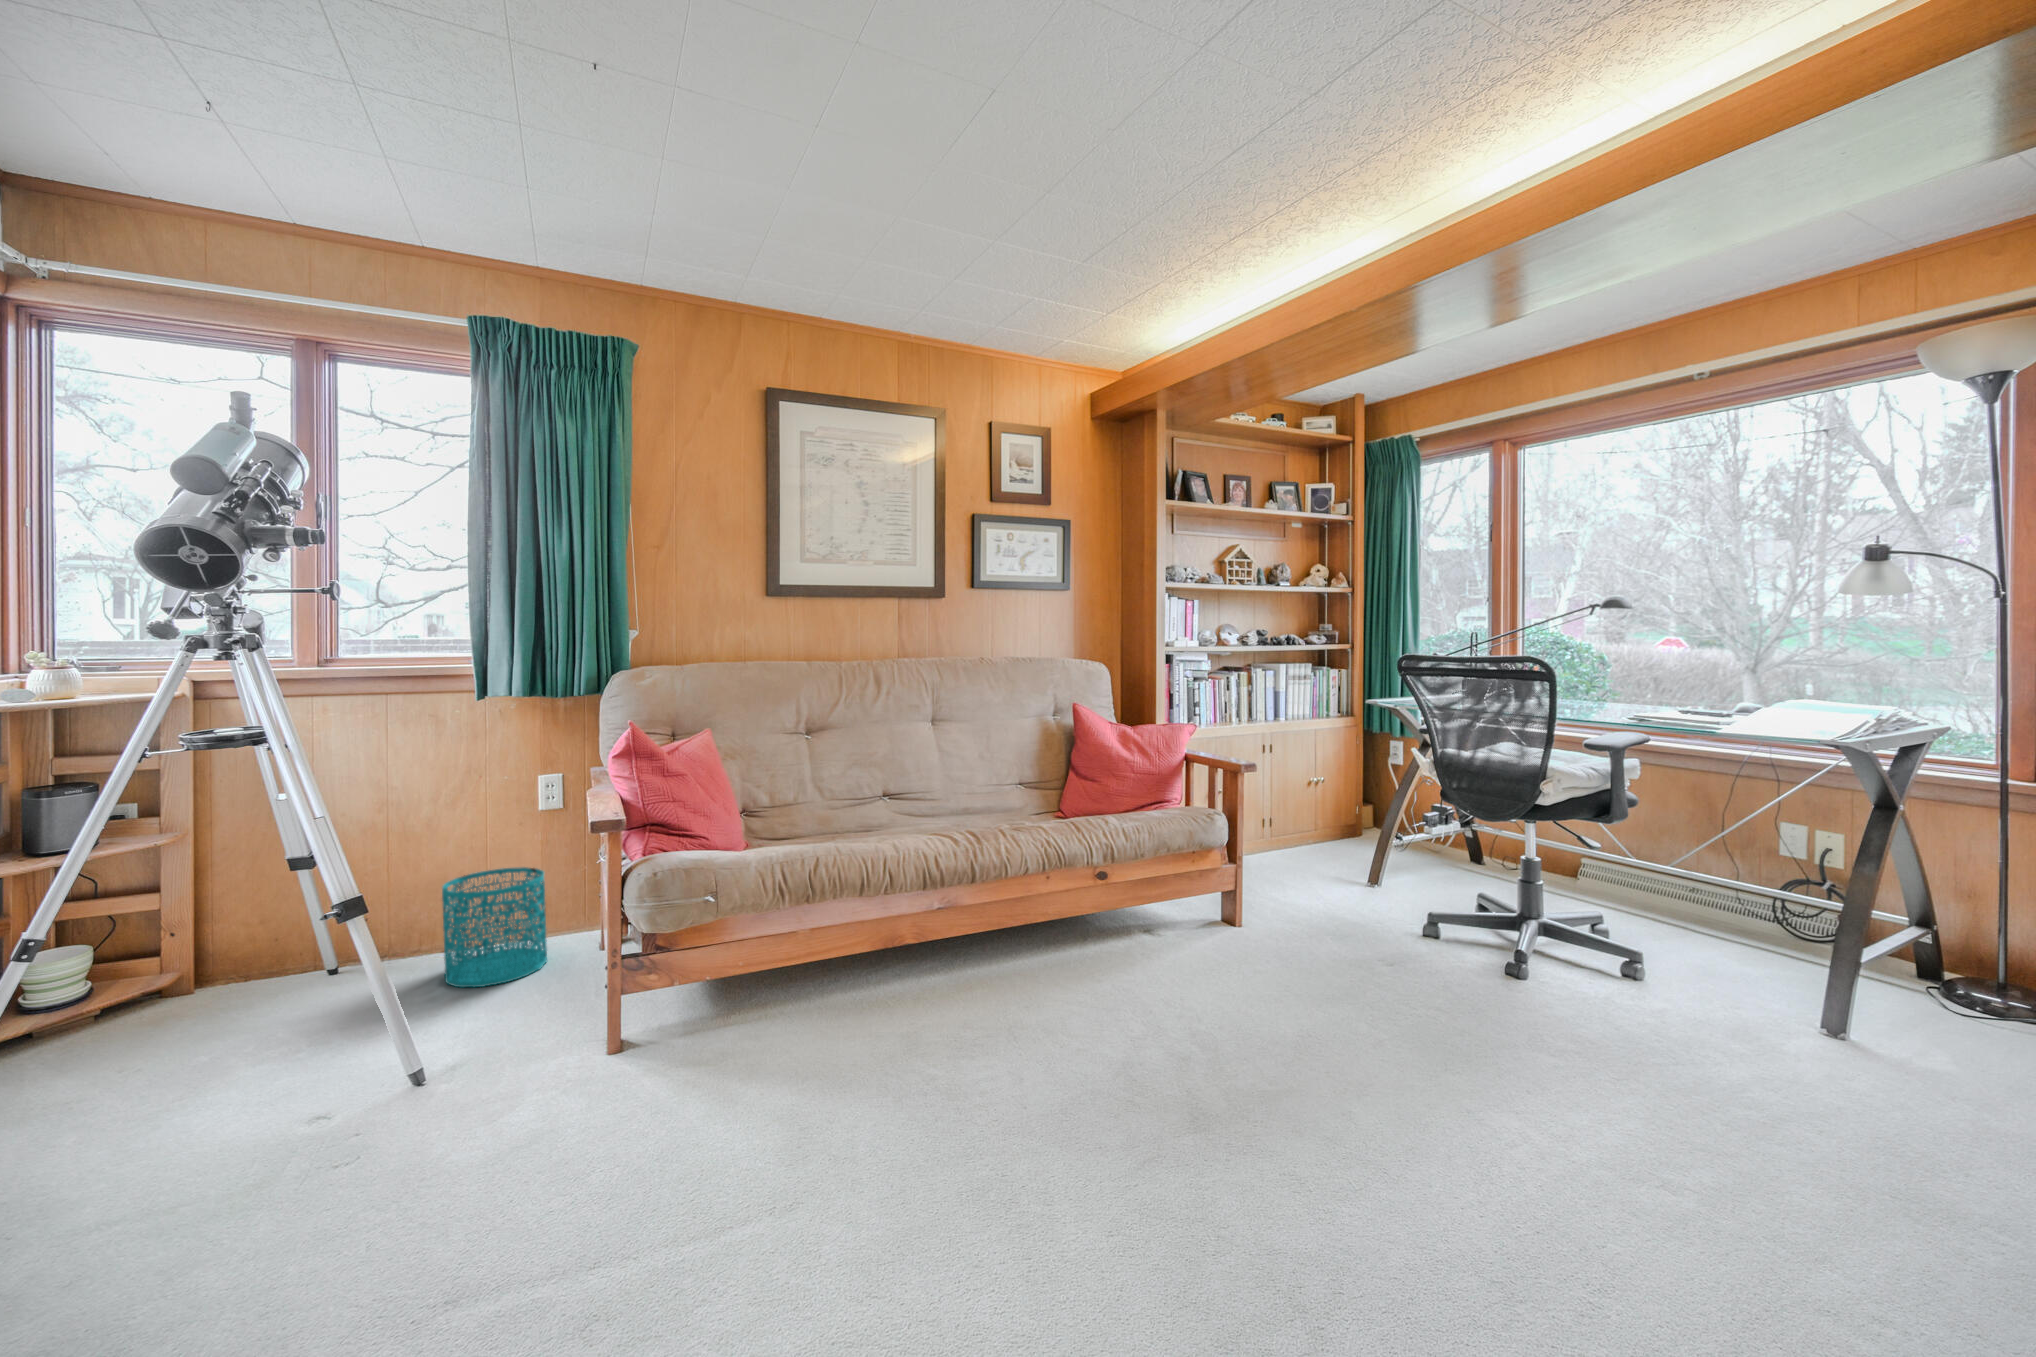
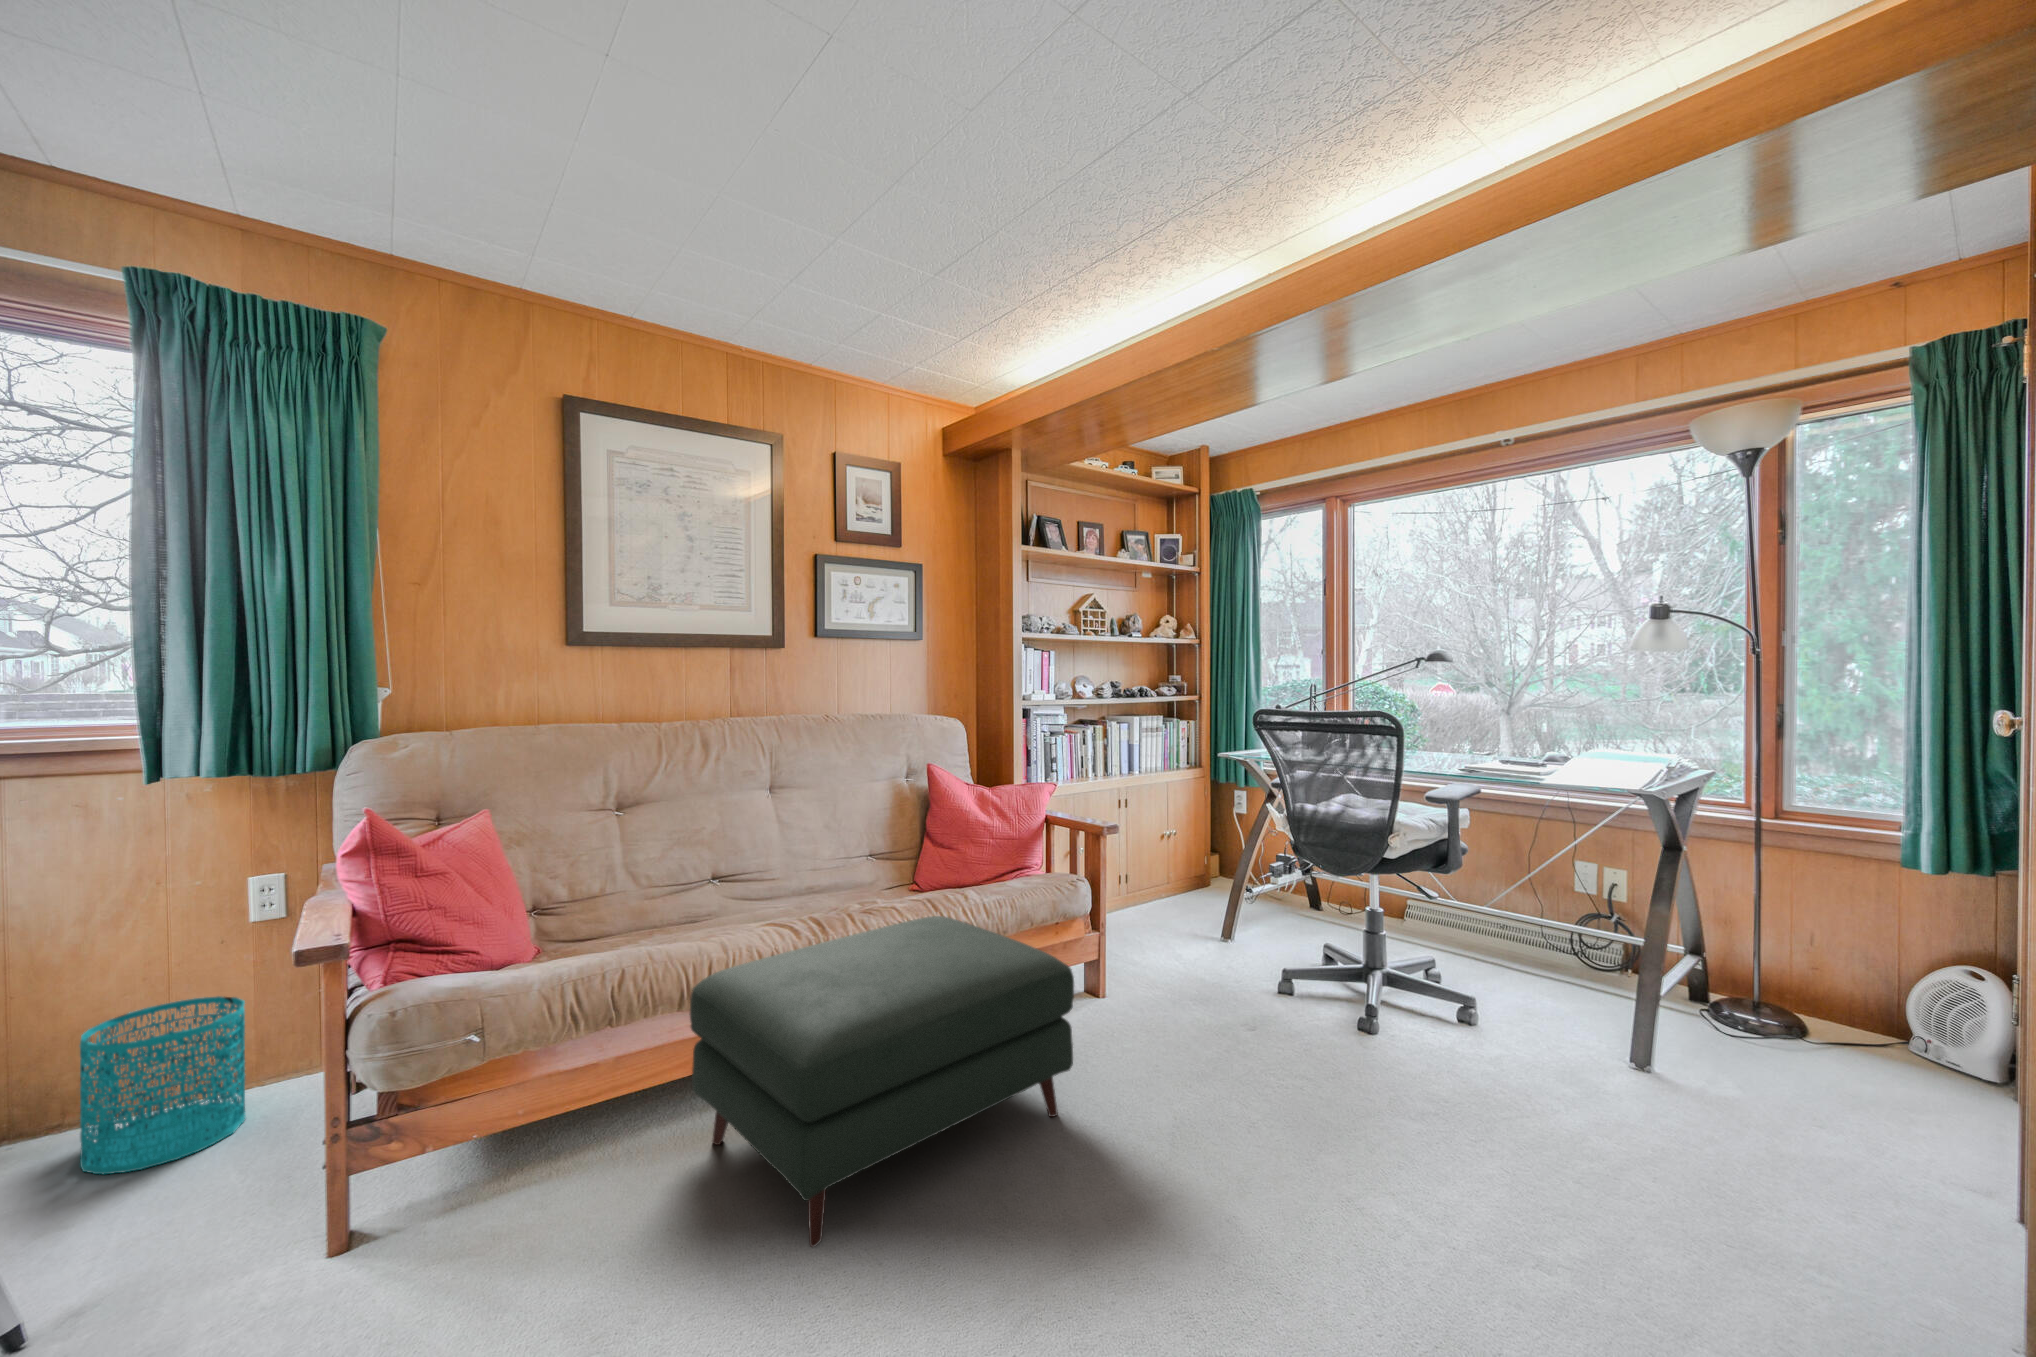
ottoman: none [869,836,1203,1087] -> present [690,916,1074,1247]

